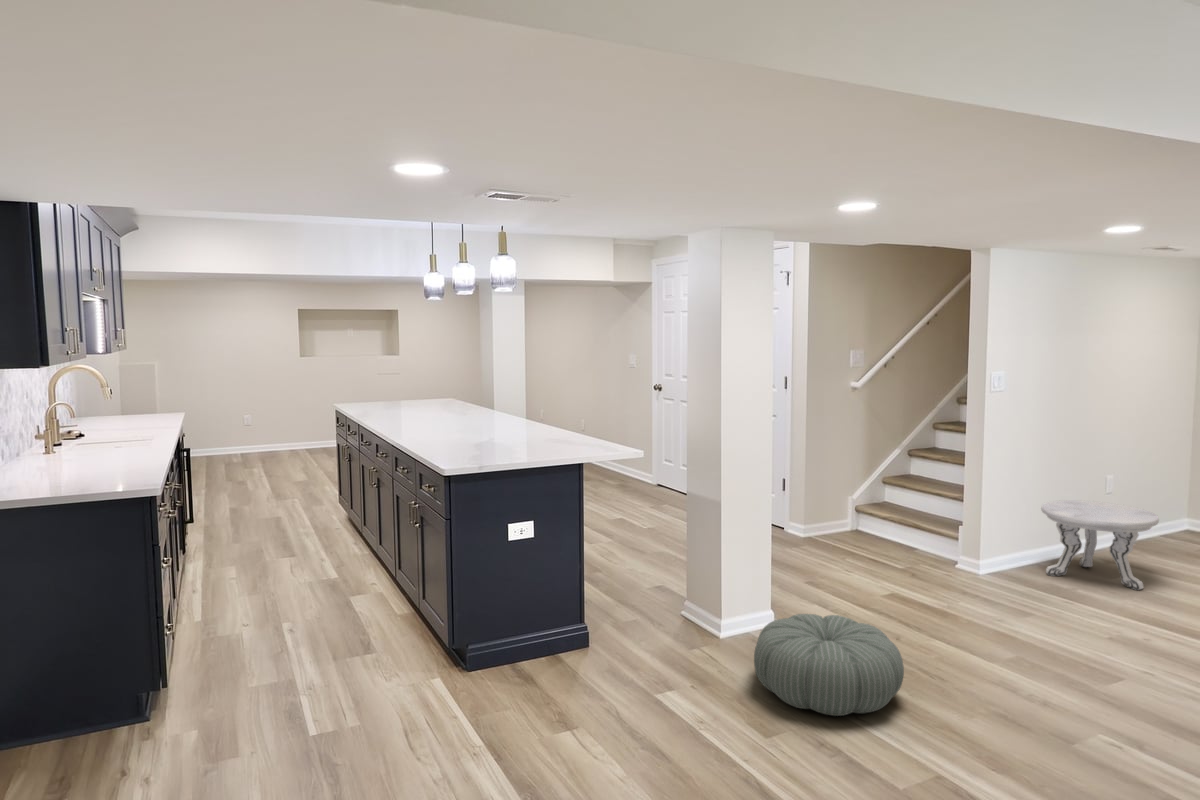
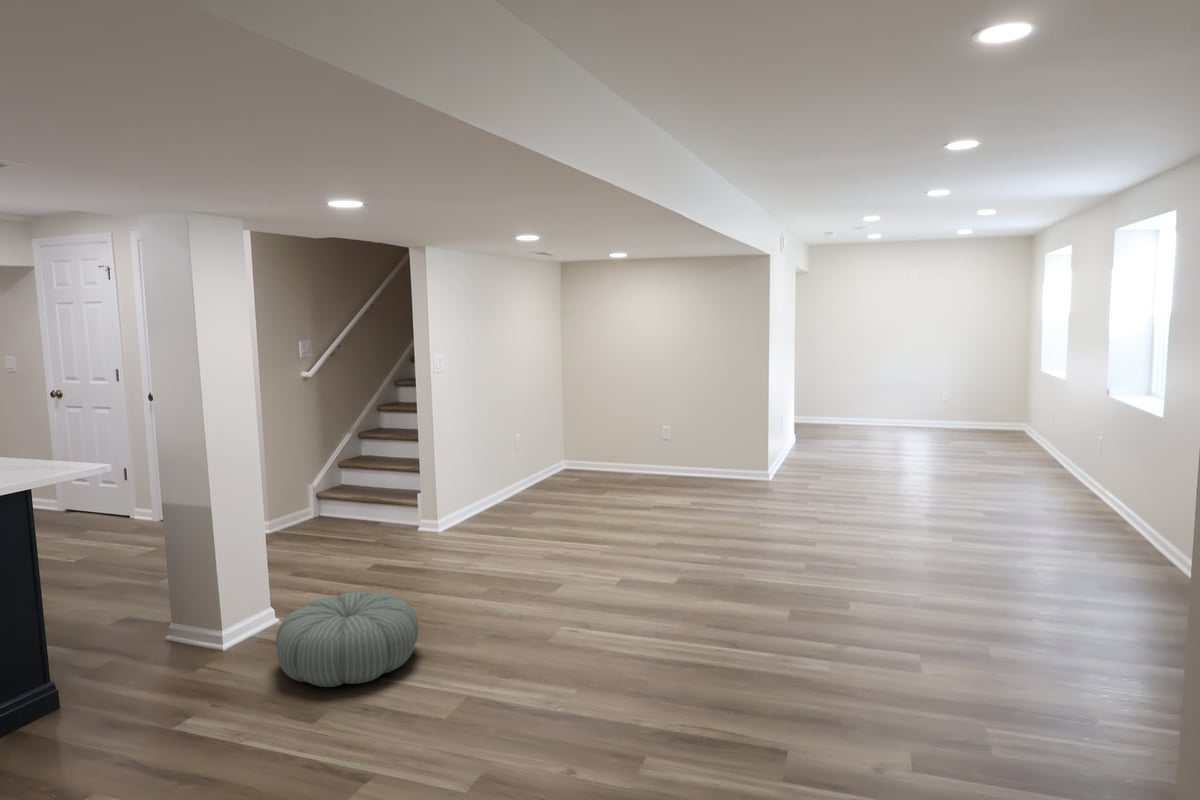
side table: present [1041,500,1159,590] -> none [478,456,558,522]

